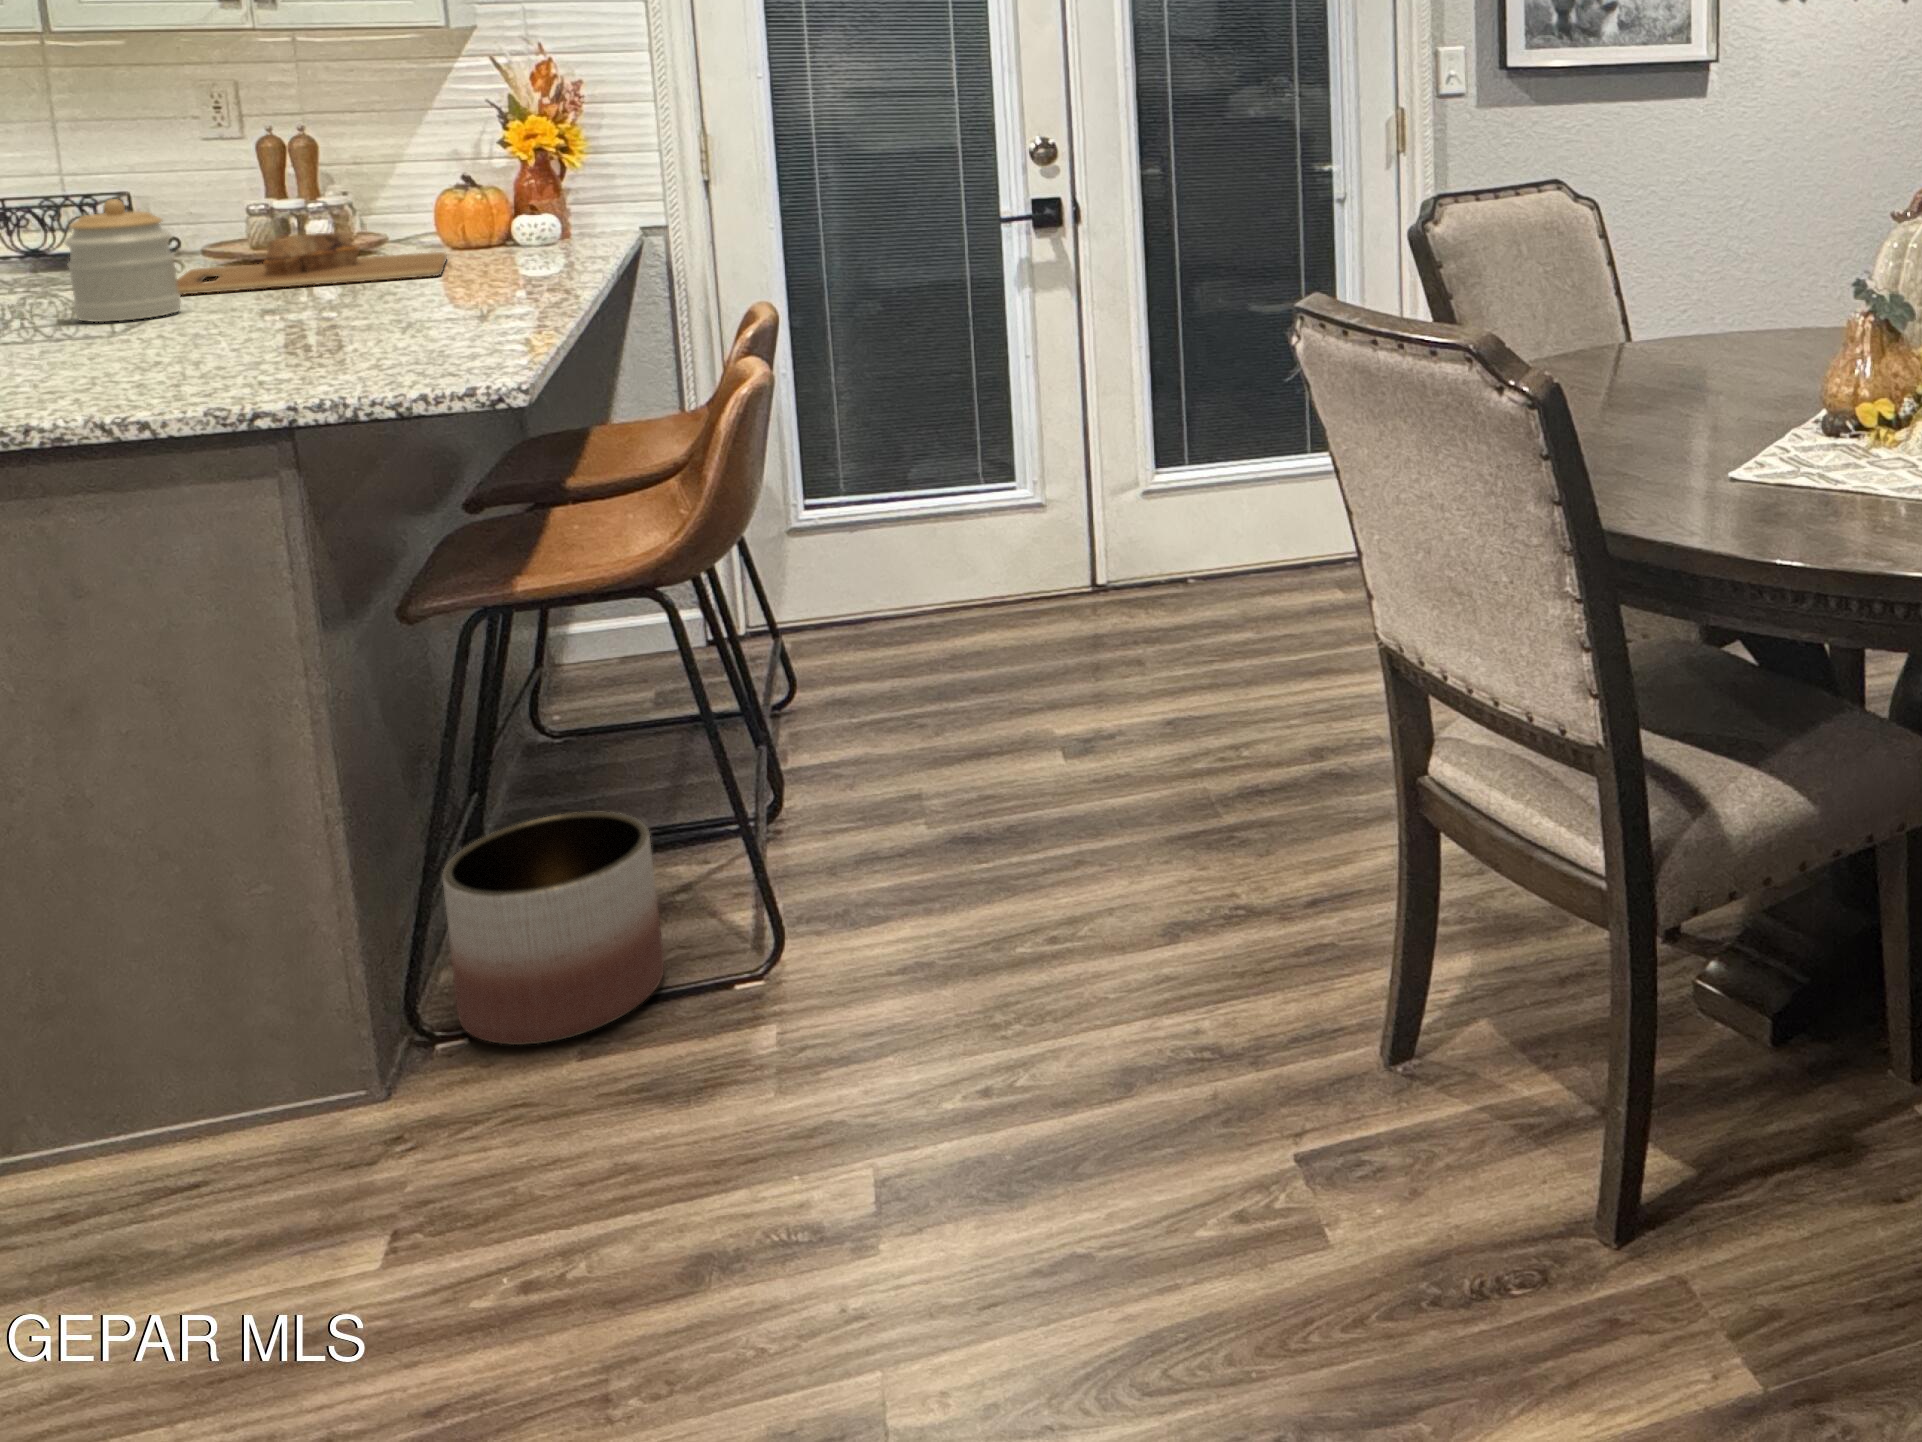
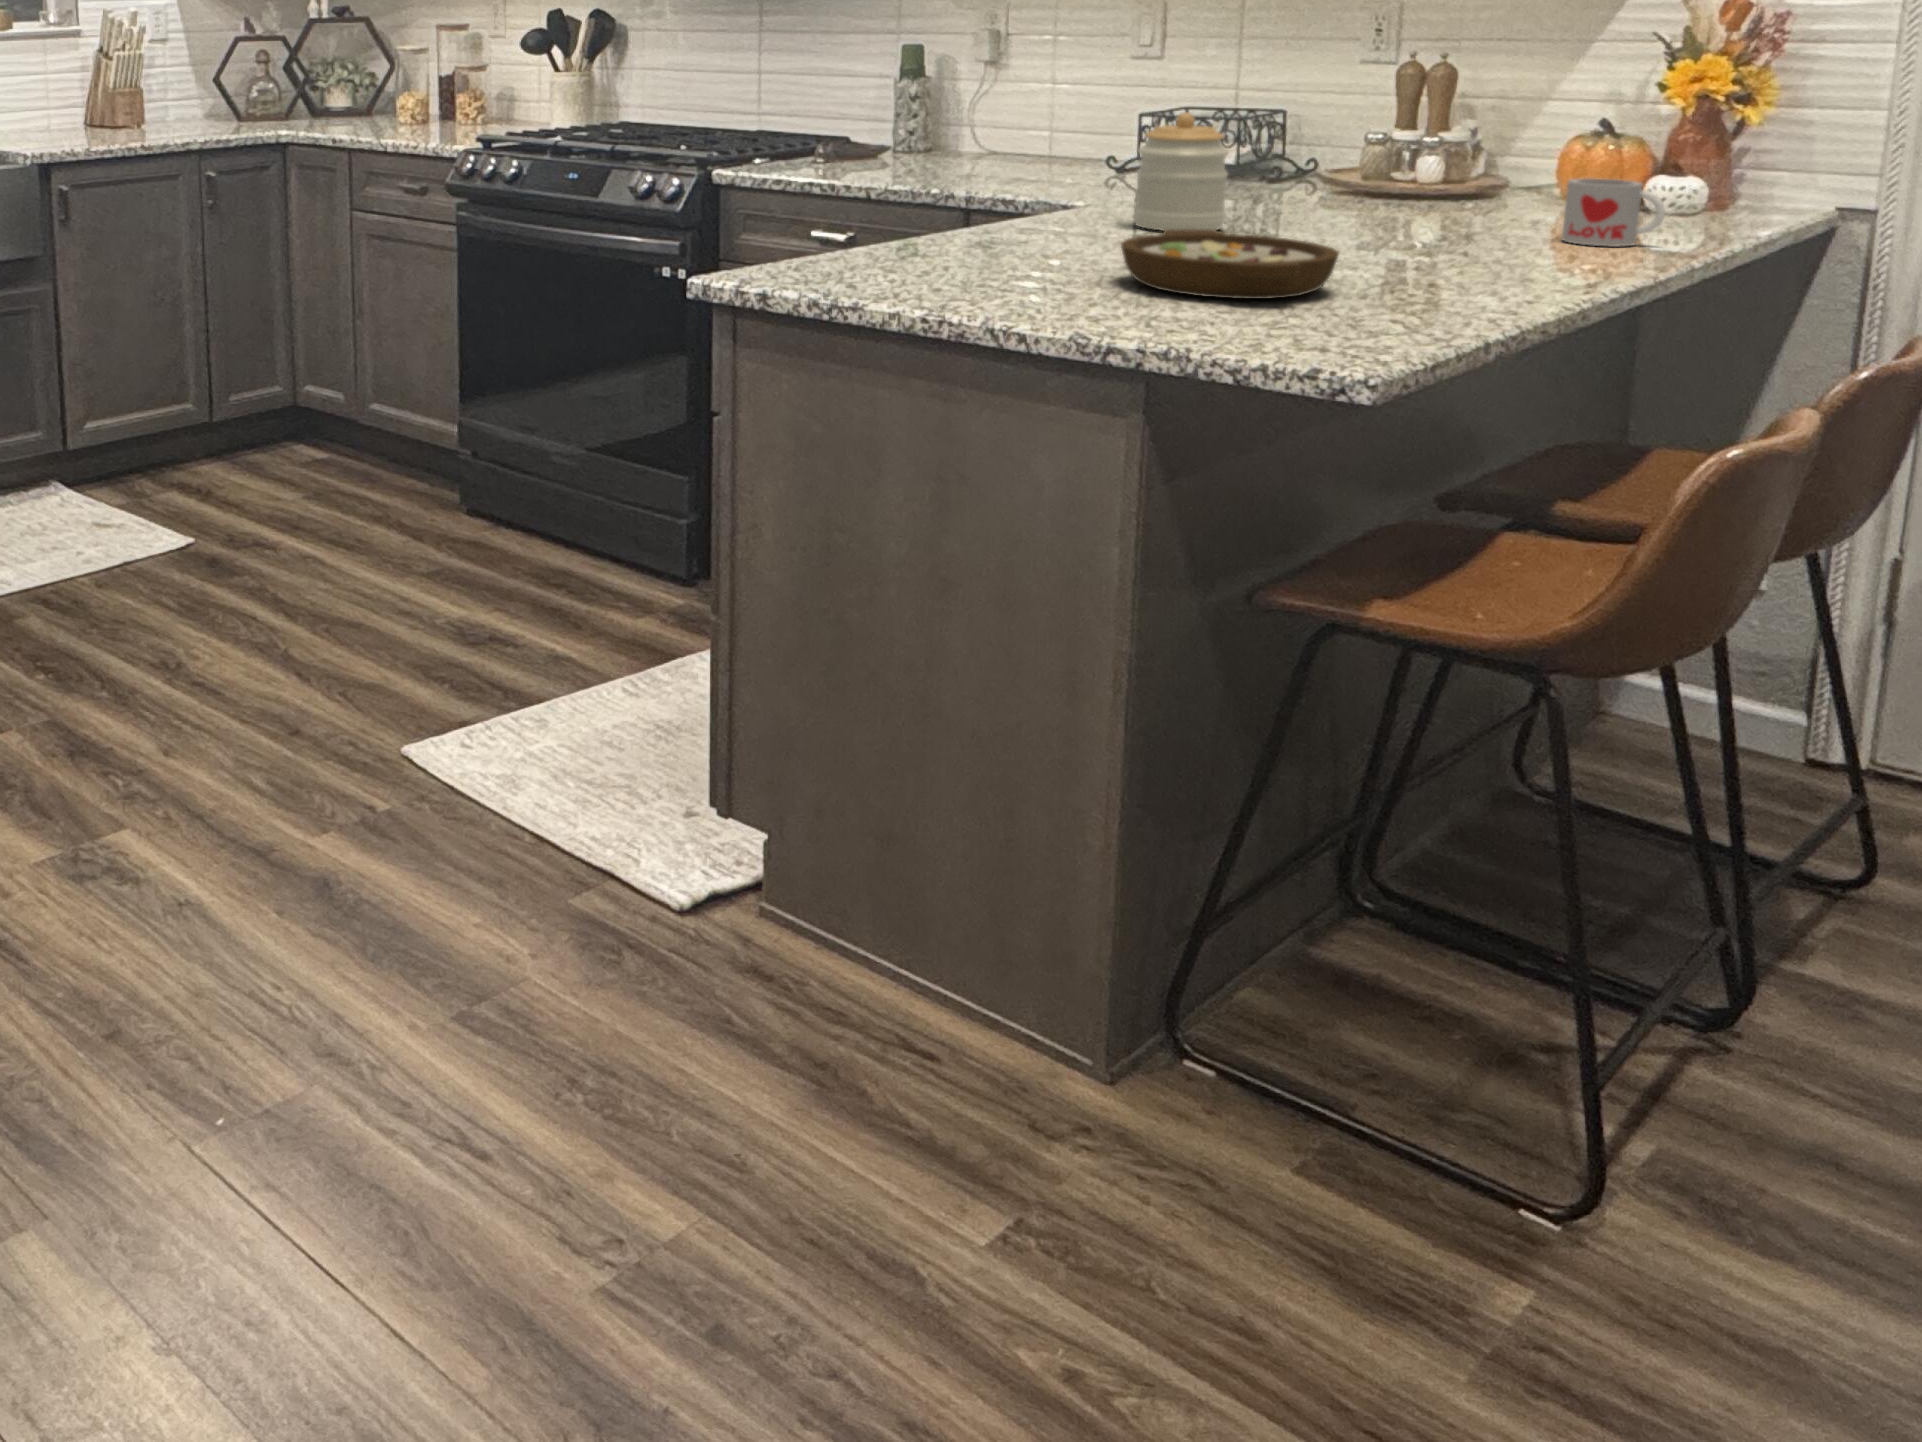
mug: none [484,219,564,275] -> present [1562,178,1665,246]
cutting board: present [177,232,447,295] -> none [1236,167,1549,233]
bowl: none [159,299,385,363] -> present [1121,229,1339,299]
planter: present [443,812,664,1045] -> none [1214,870,1472,1154]

